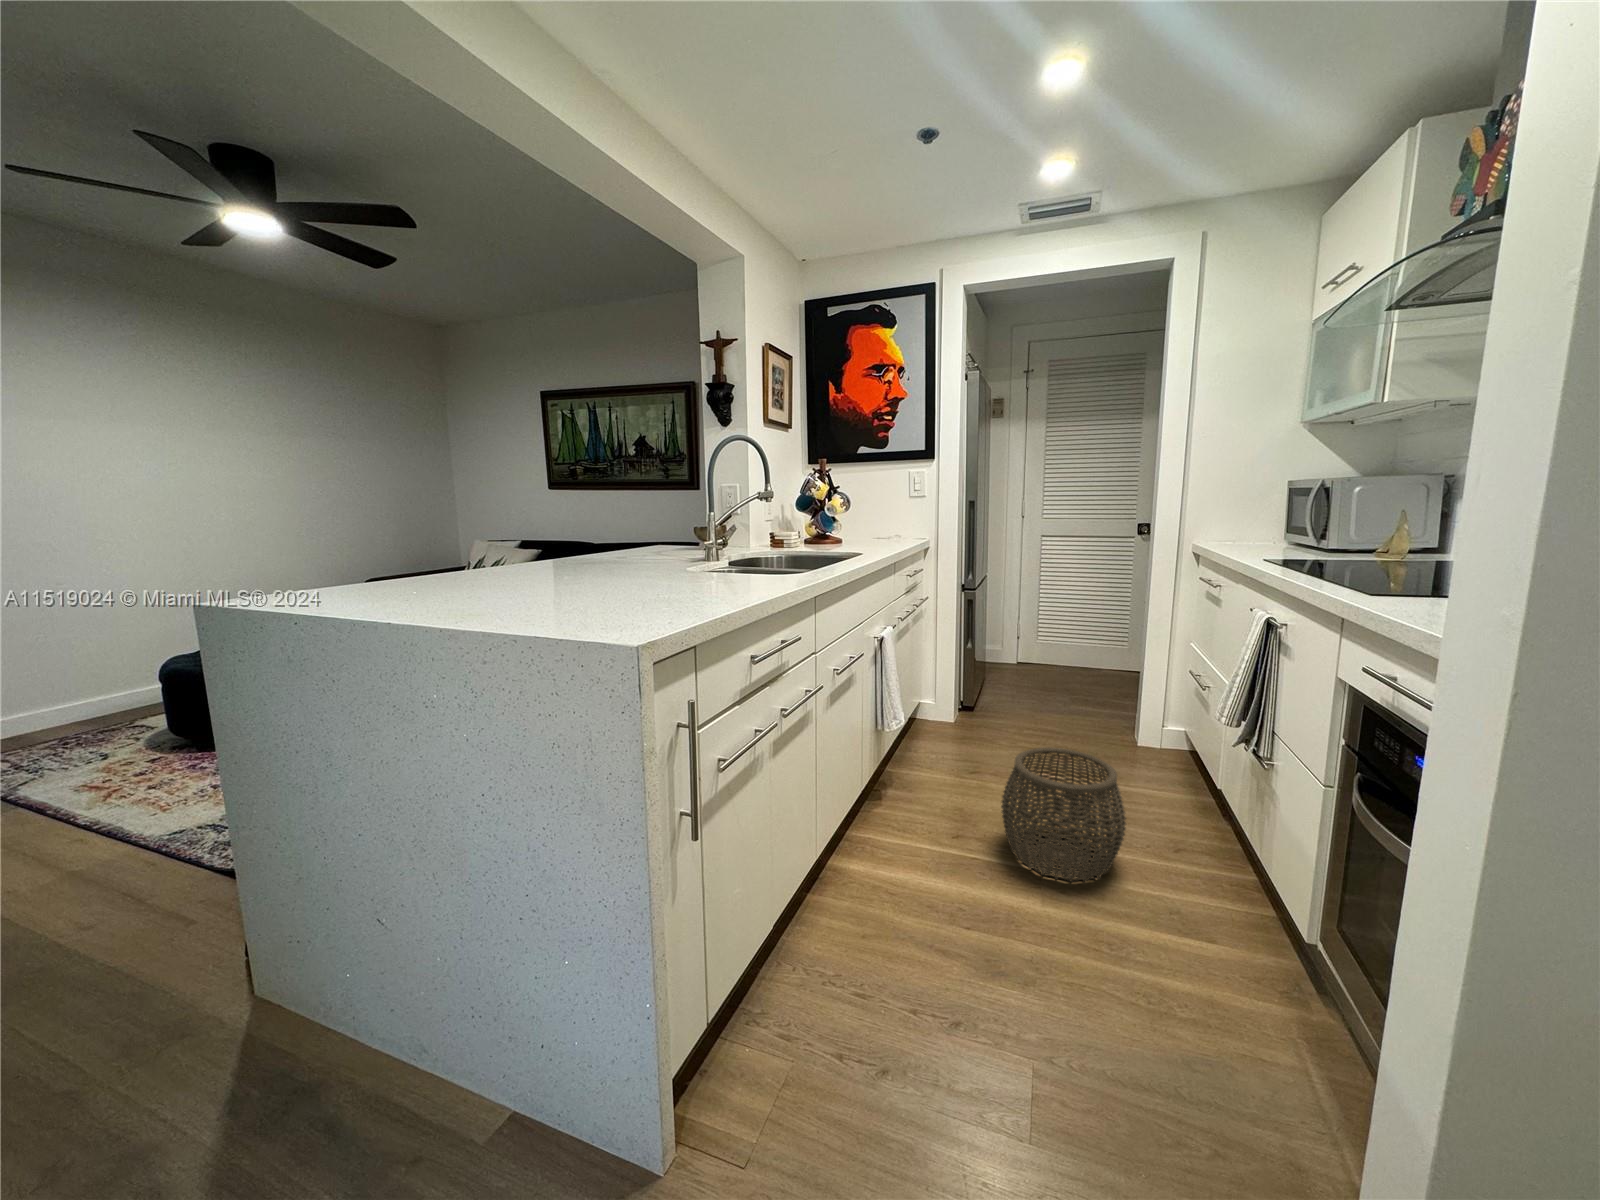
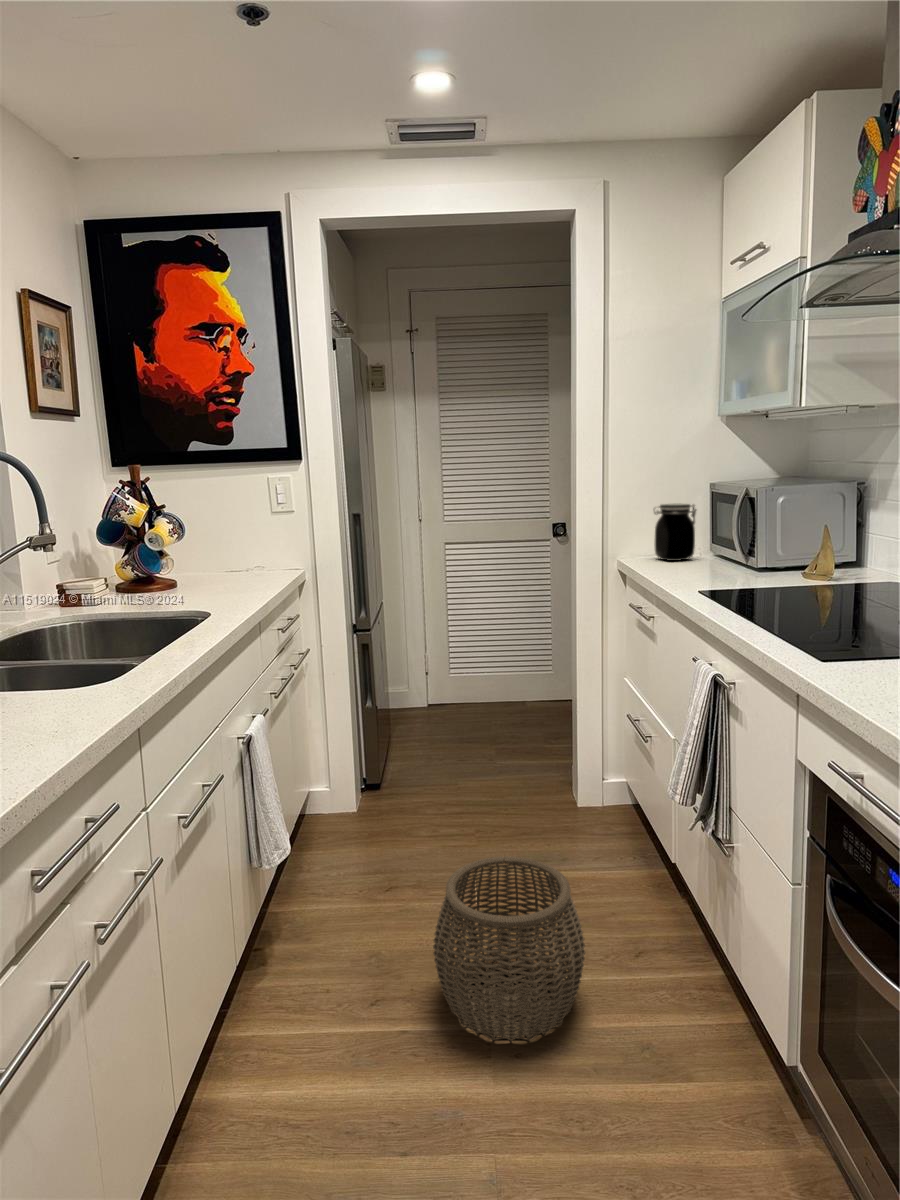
jar: none [1229,496,1275,544] -> present [654,503,696,561]

